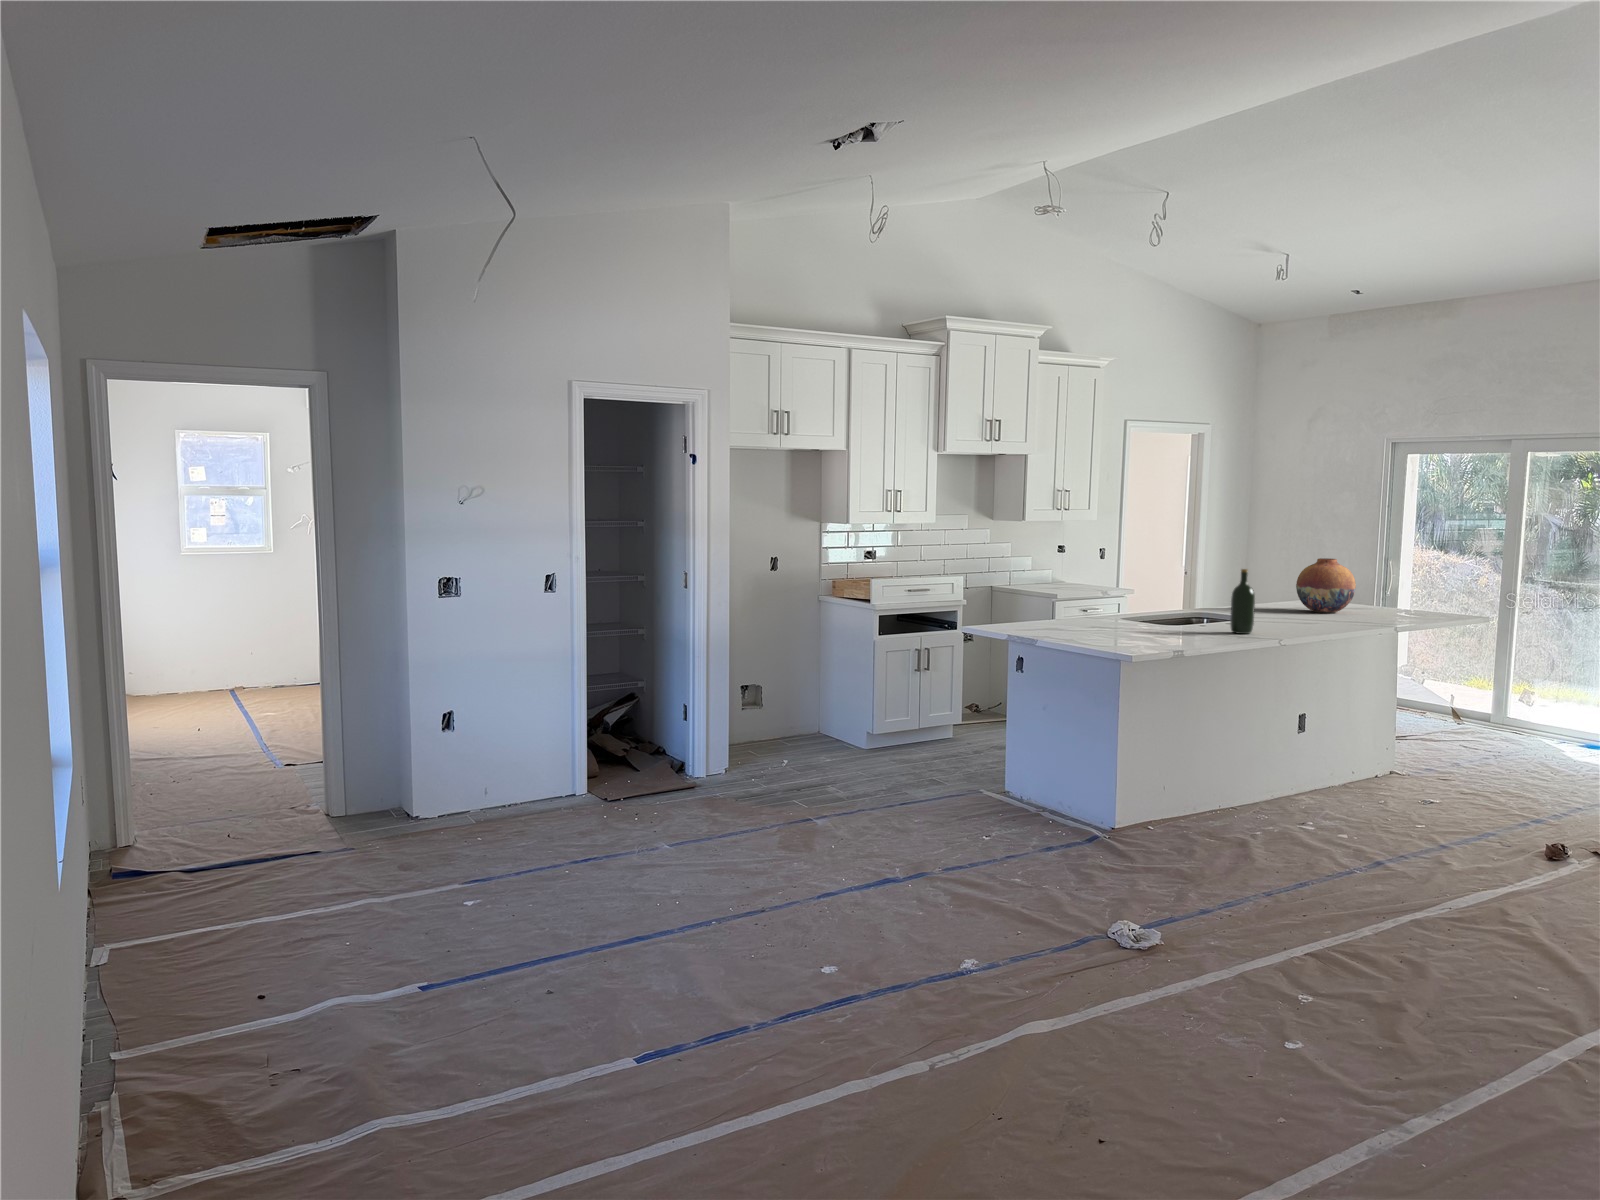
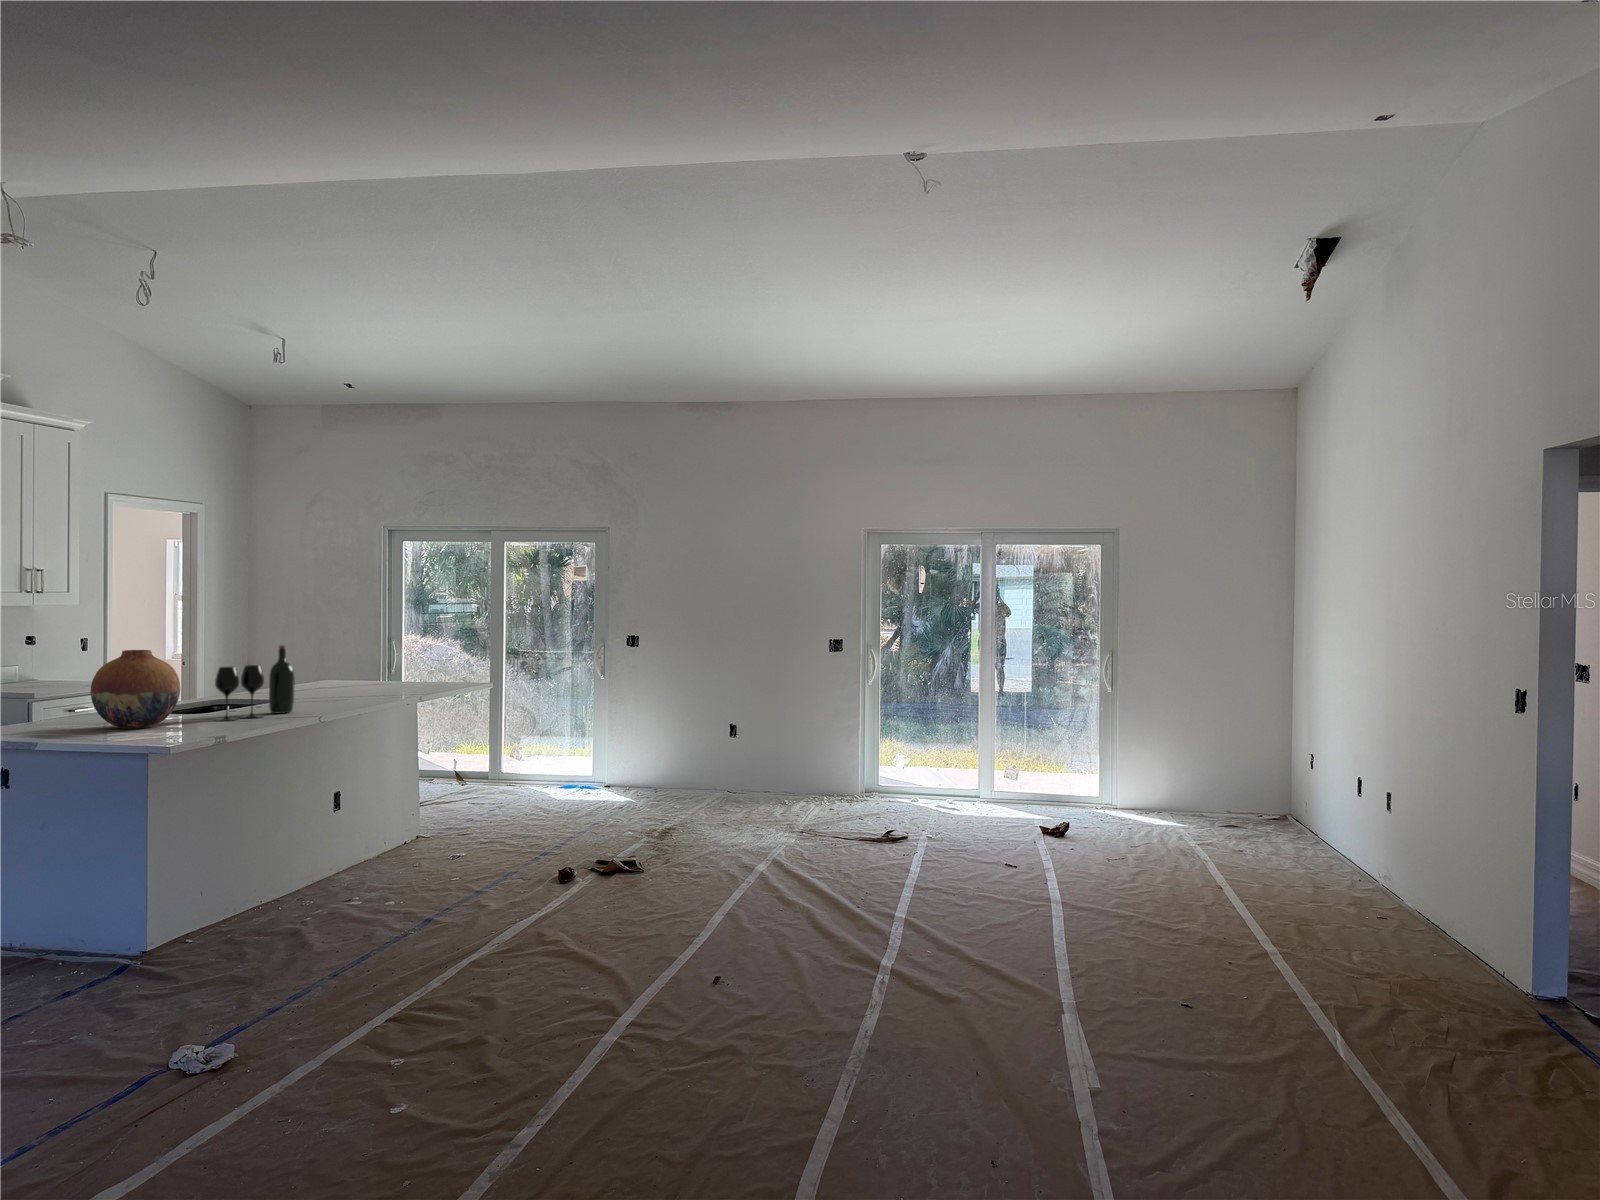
vase: present [1296,558,1356,613] -> present [90,650,180,729]
wine glass: none [1178,587,1224,637] -> present [215,665,264,721]

